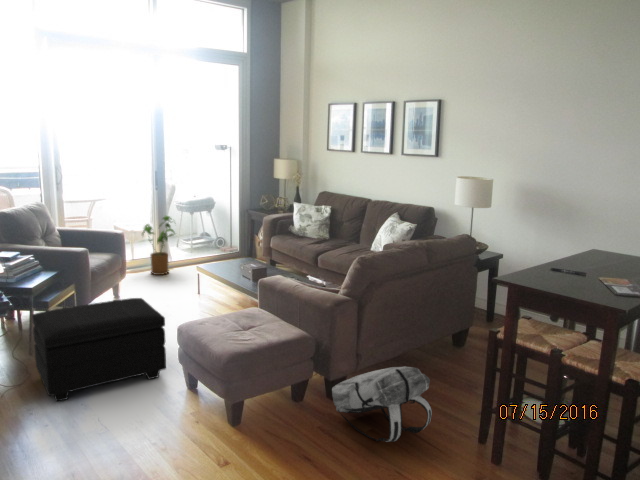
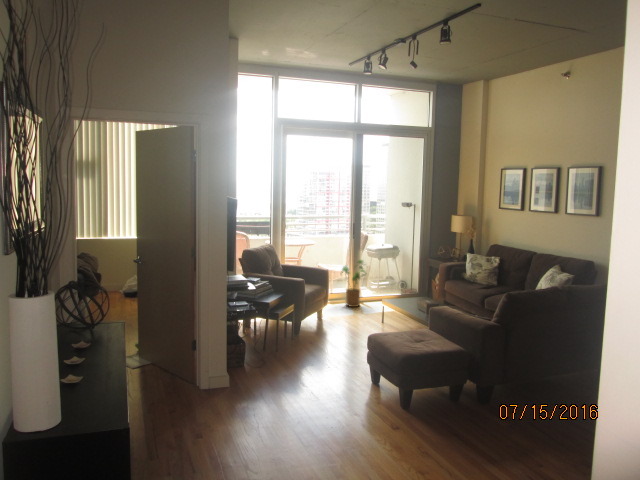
footstool: present [32,298,166,401] -> none [269,316,356,379]
backpack: present [332,366,432,442] -> none [478,380,557,437]

